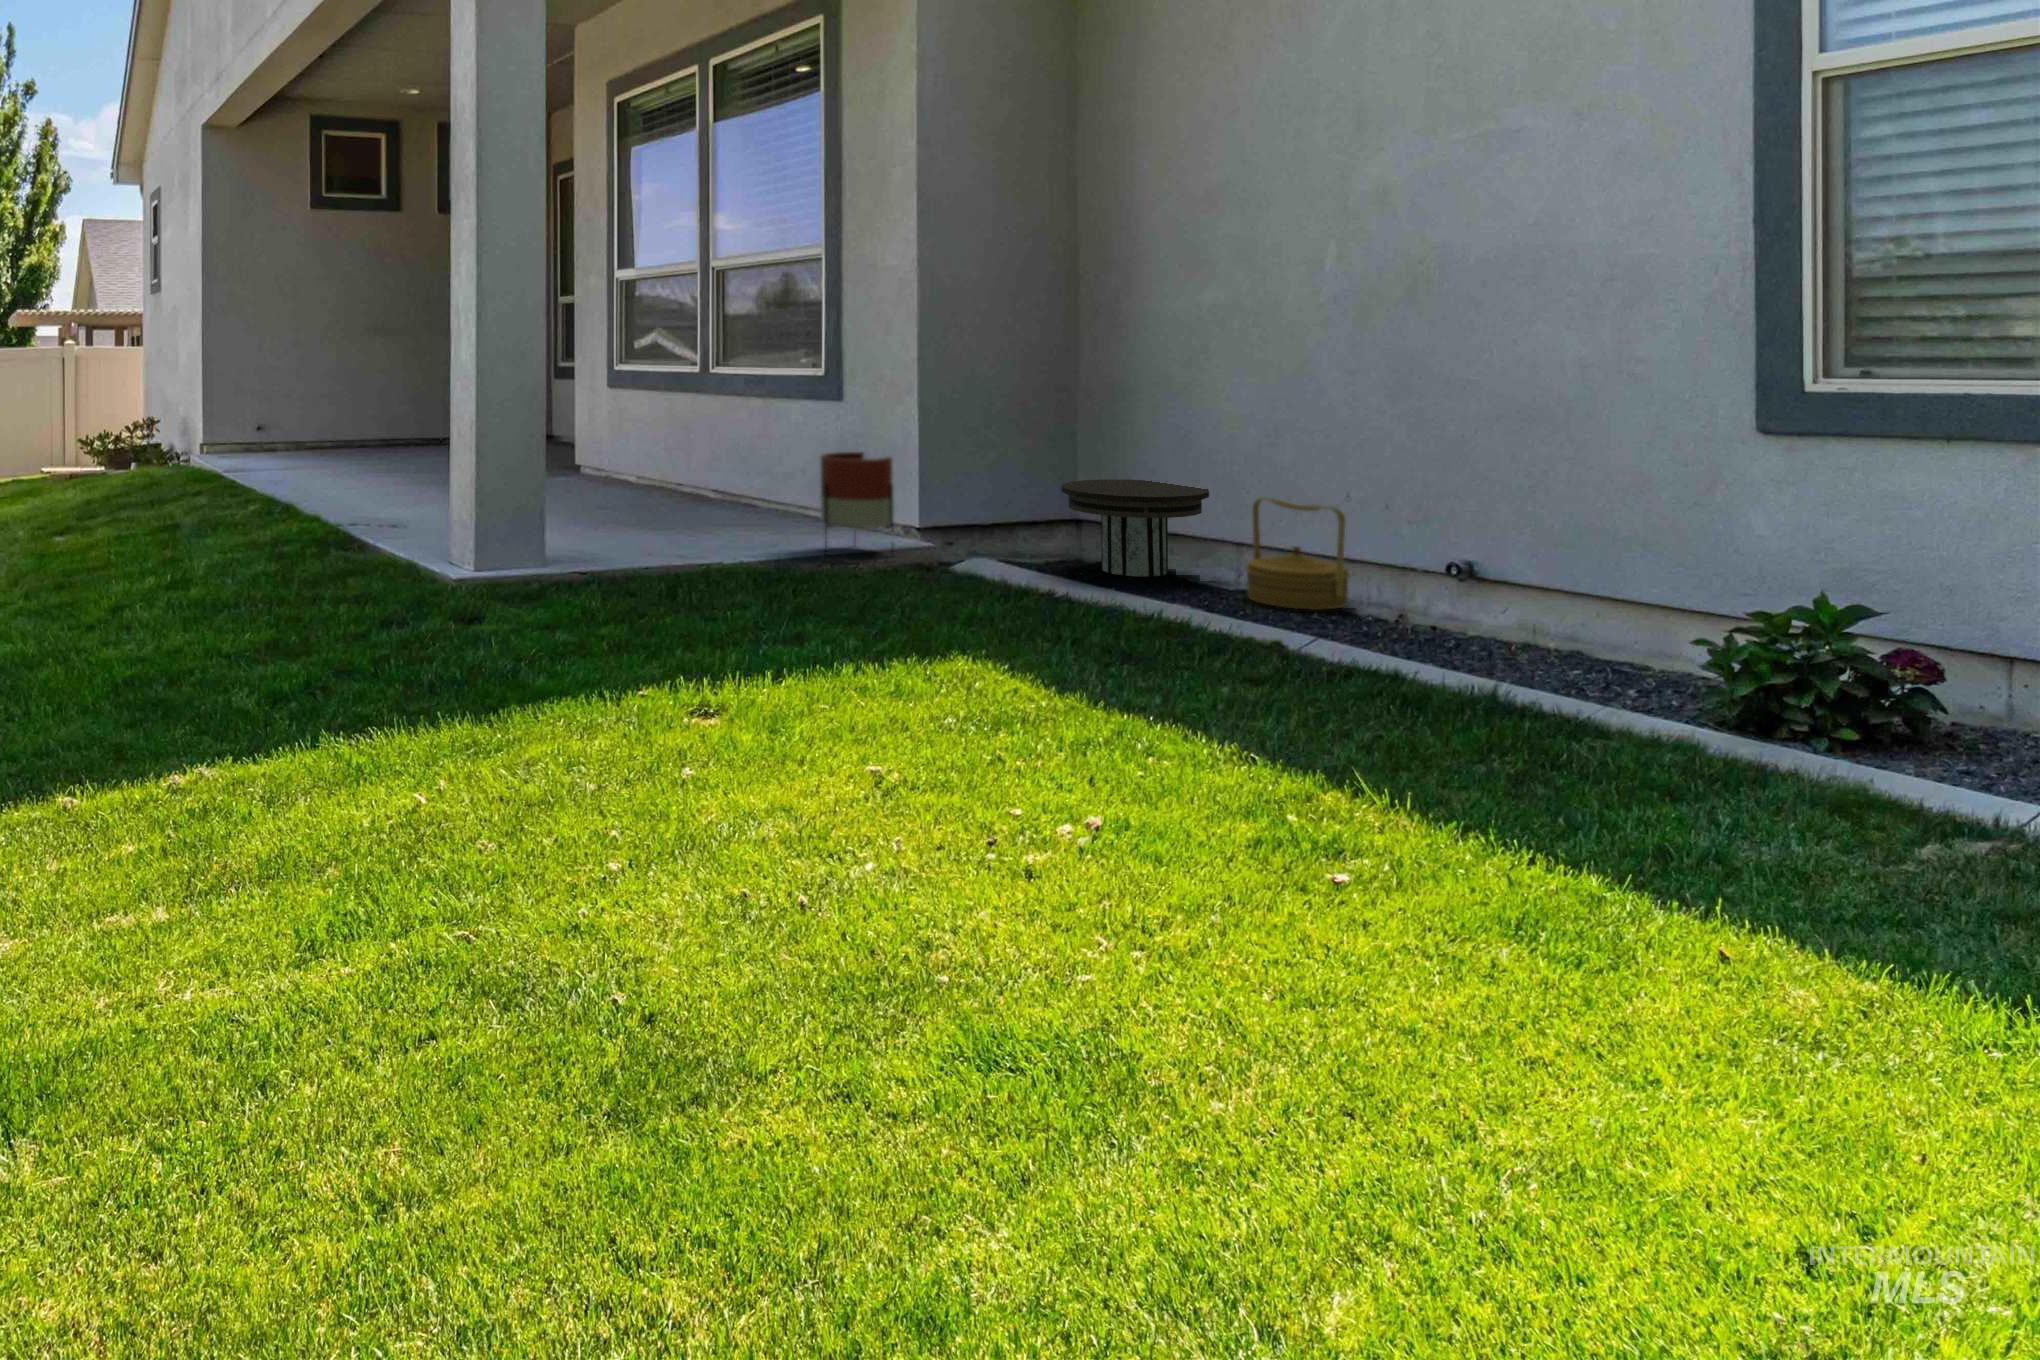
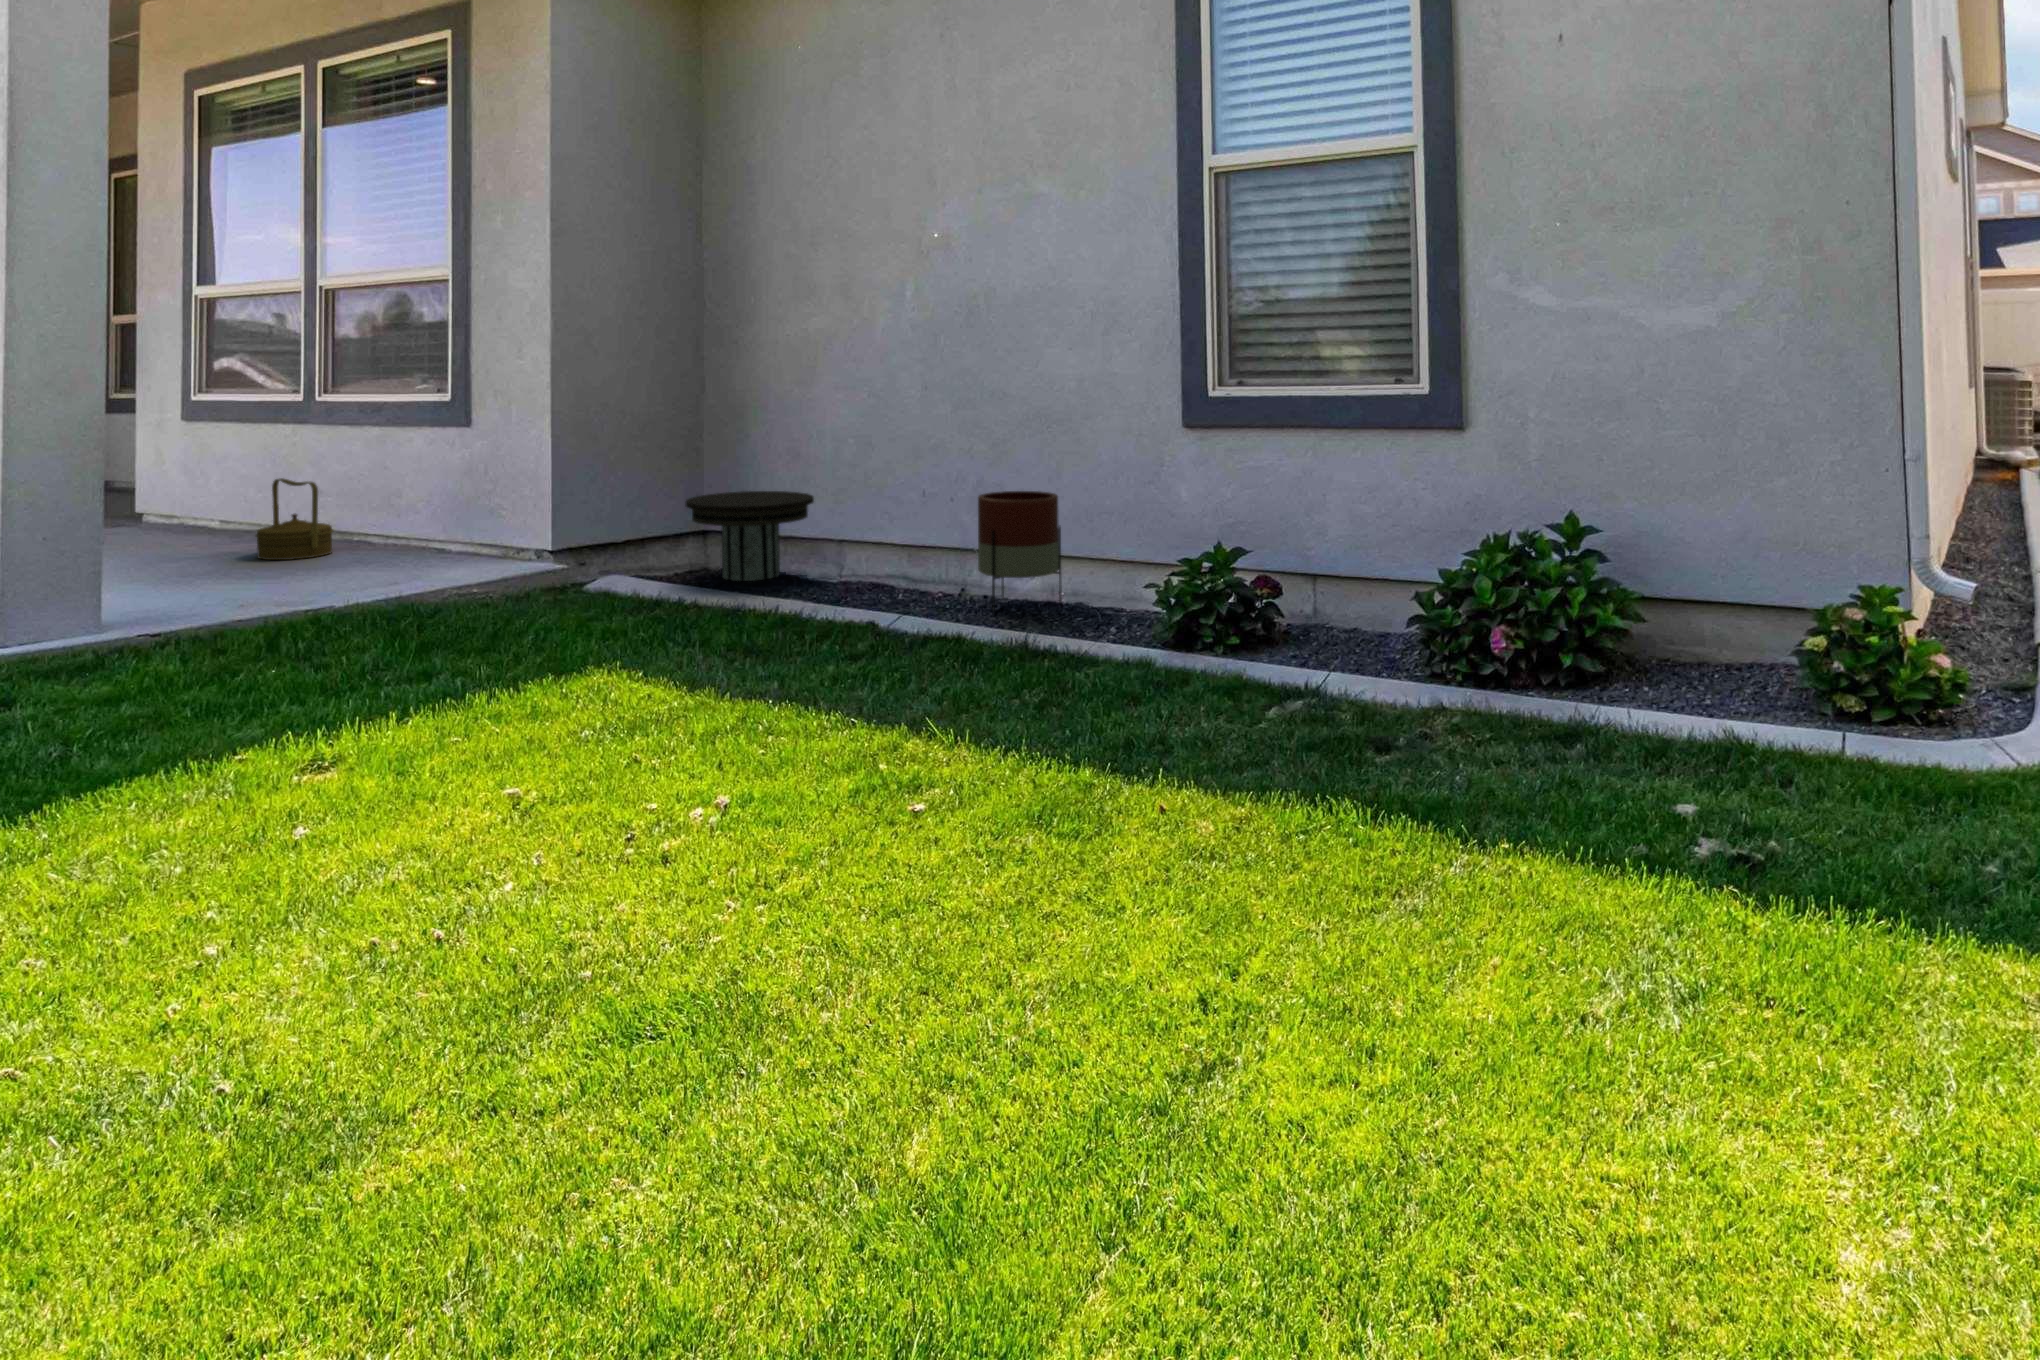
planter: present [820,452,895,554] -> present [978,491,1062,611]
woven basket: present [1246,497,1349,610] -> present [256,478,333,560]

